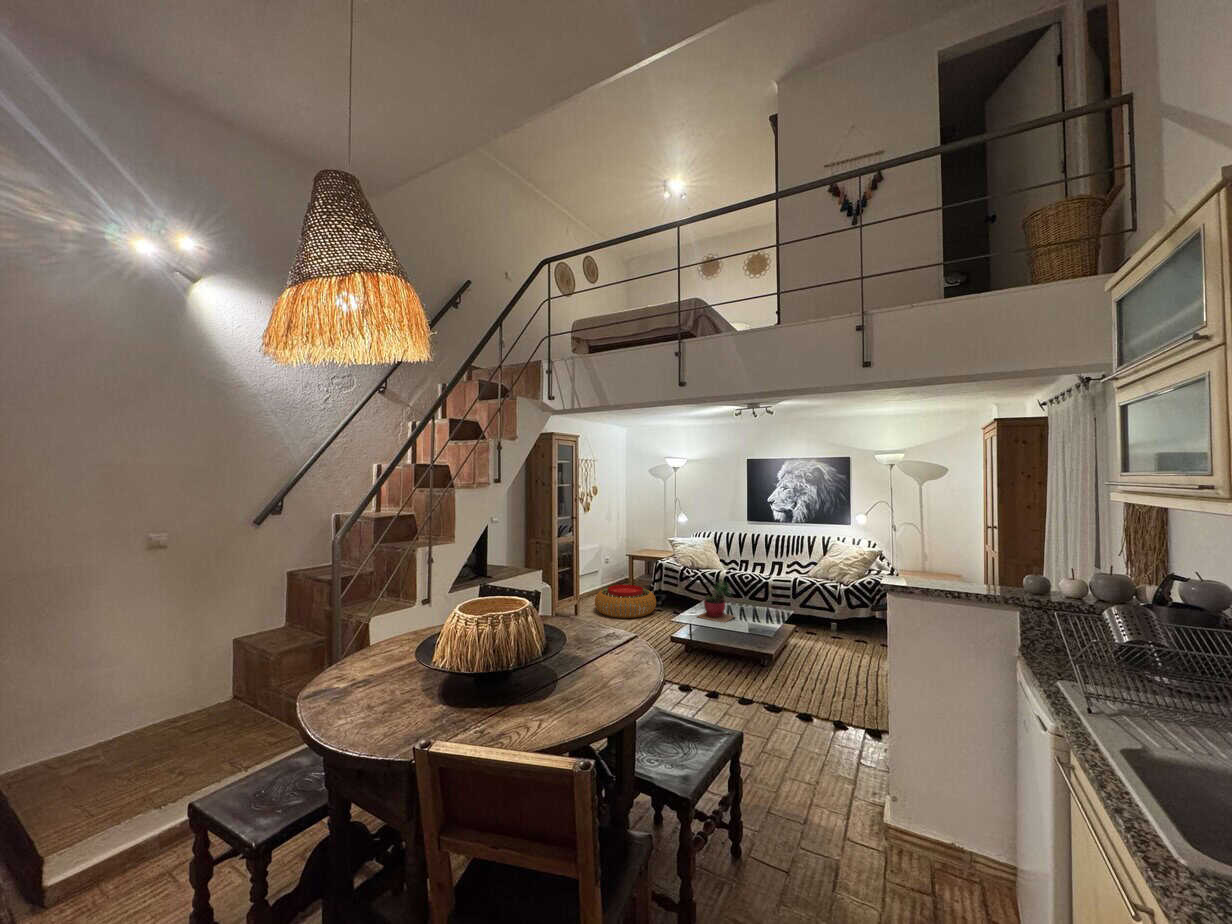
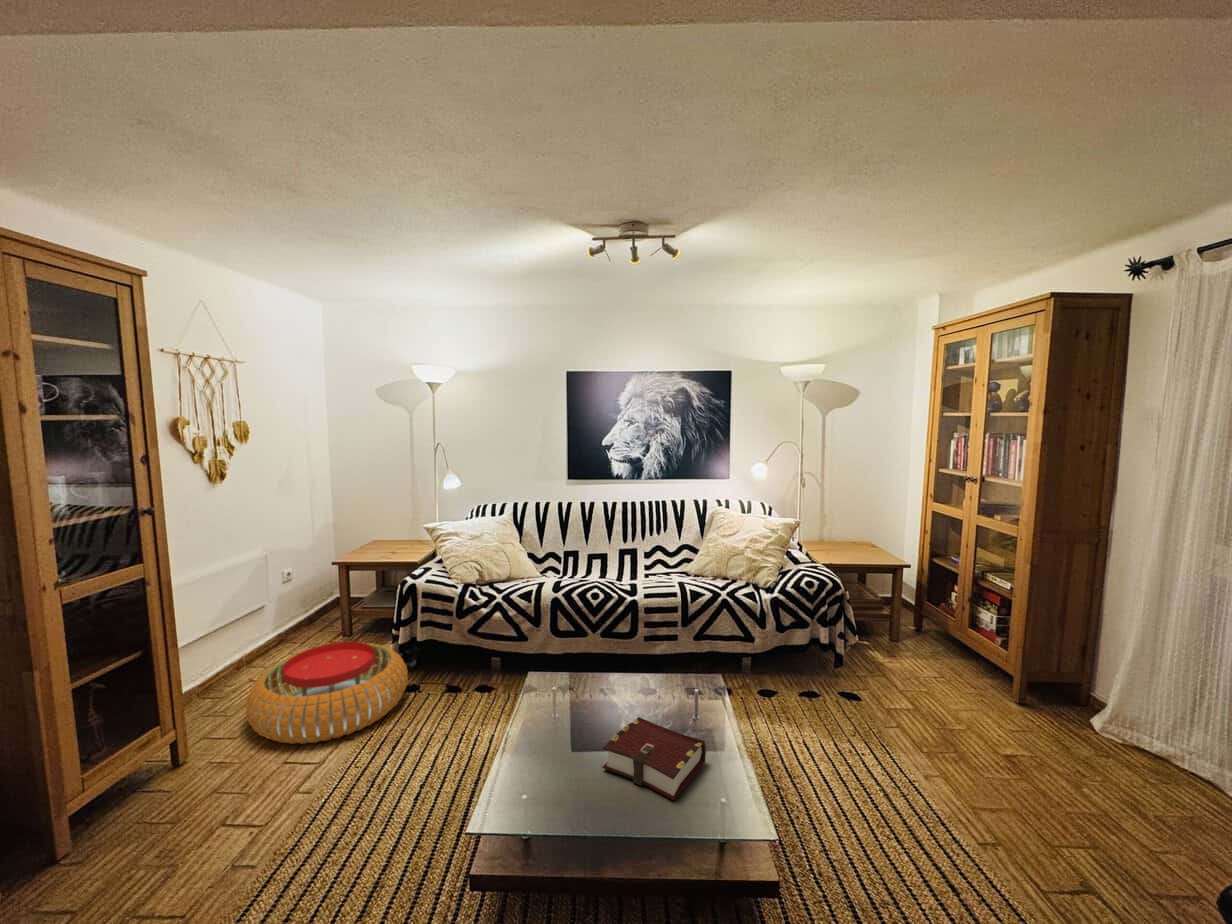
succulent plant: present [698,582,735,623] -> none [524,633,609,746]
book: none [722,614,766,635] -> present [602,717,706,800]

